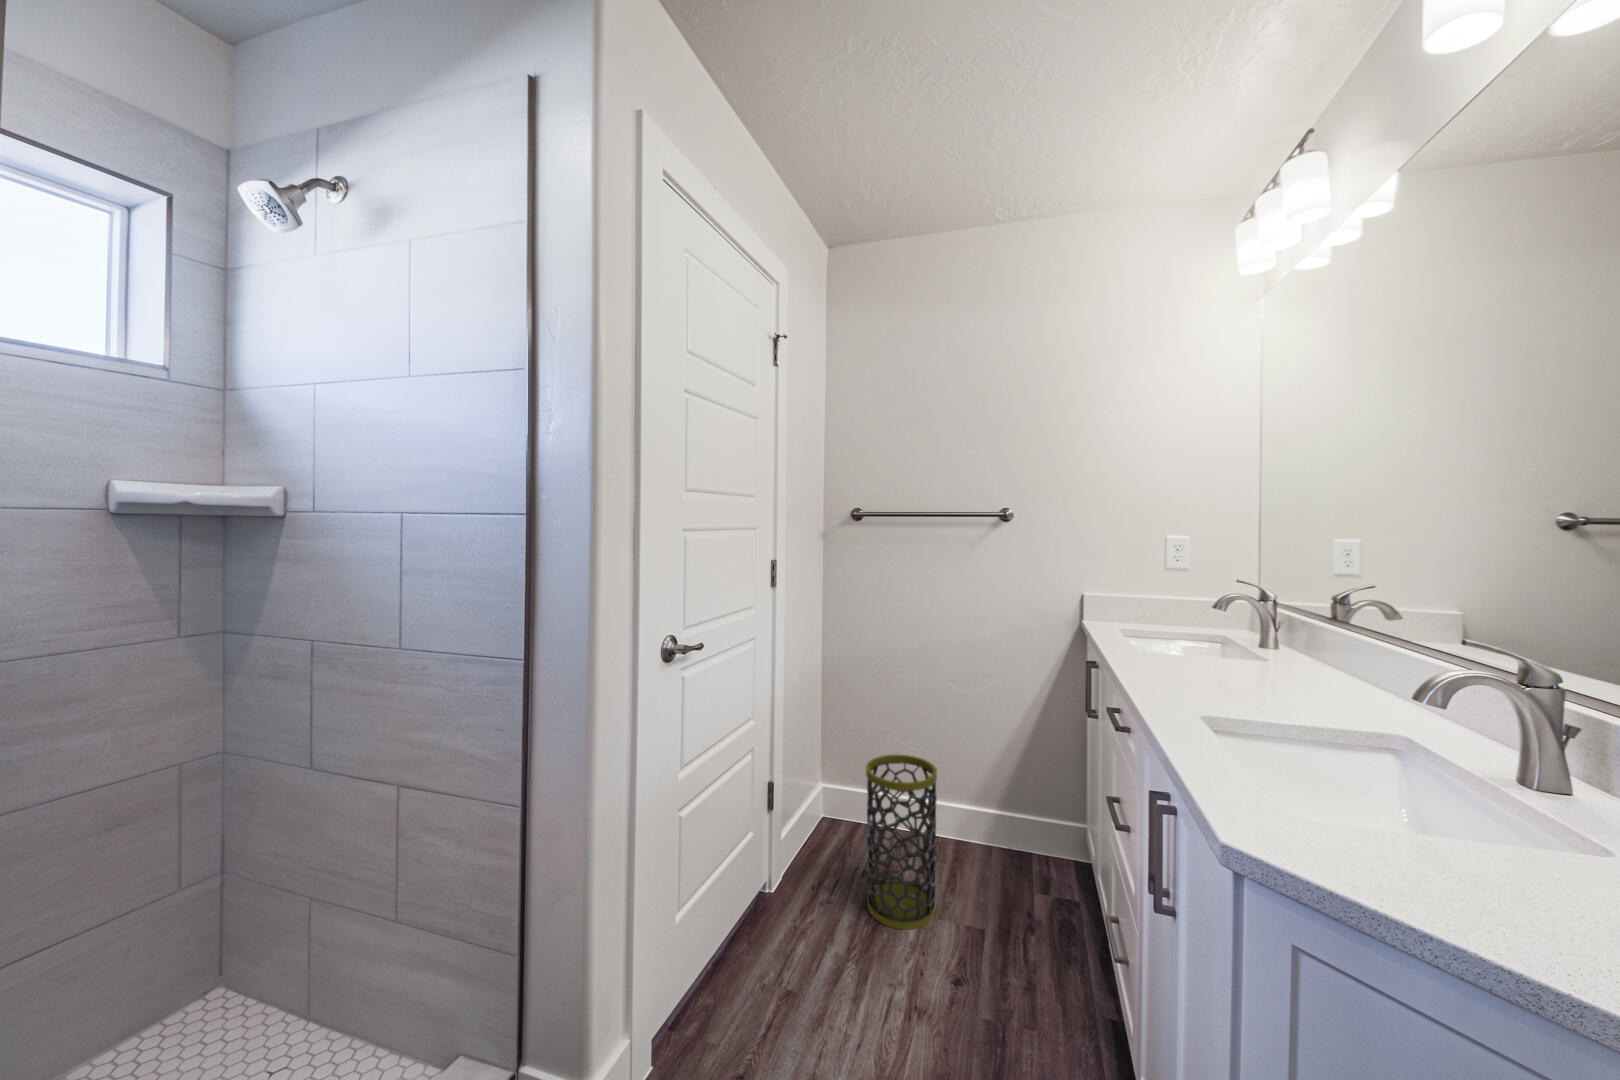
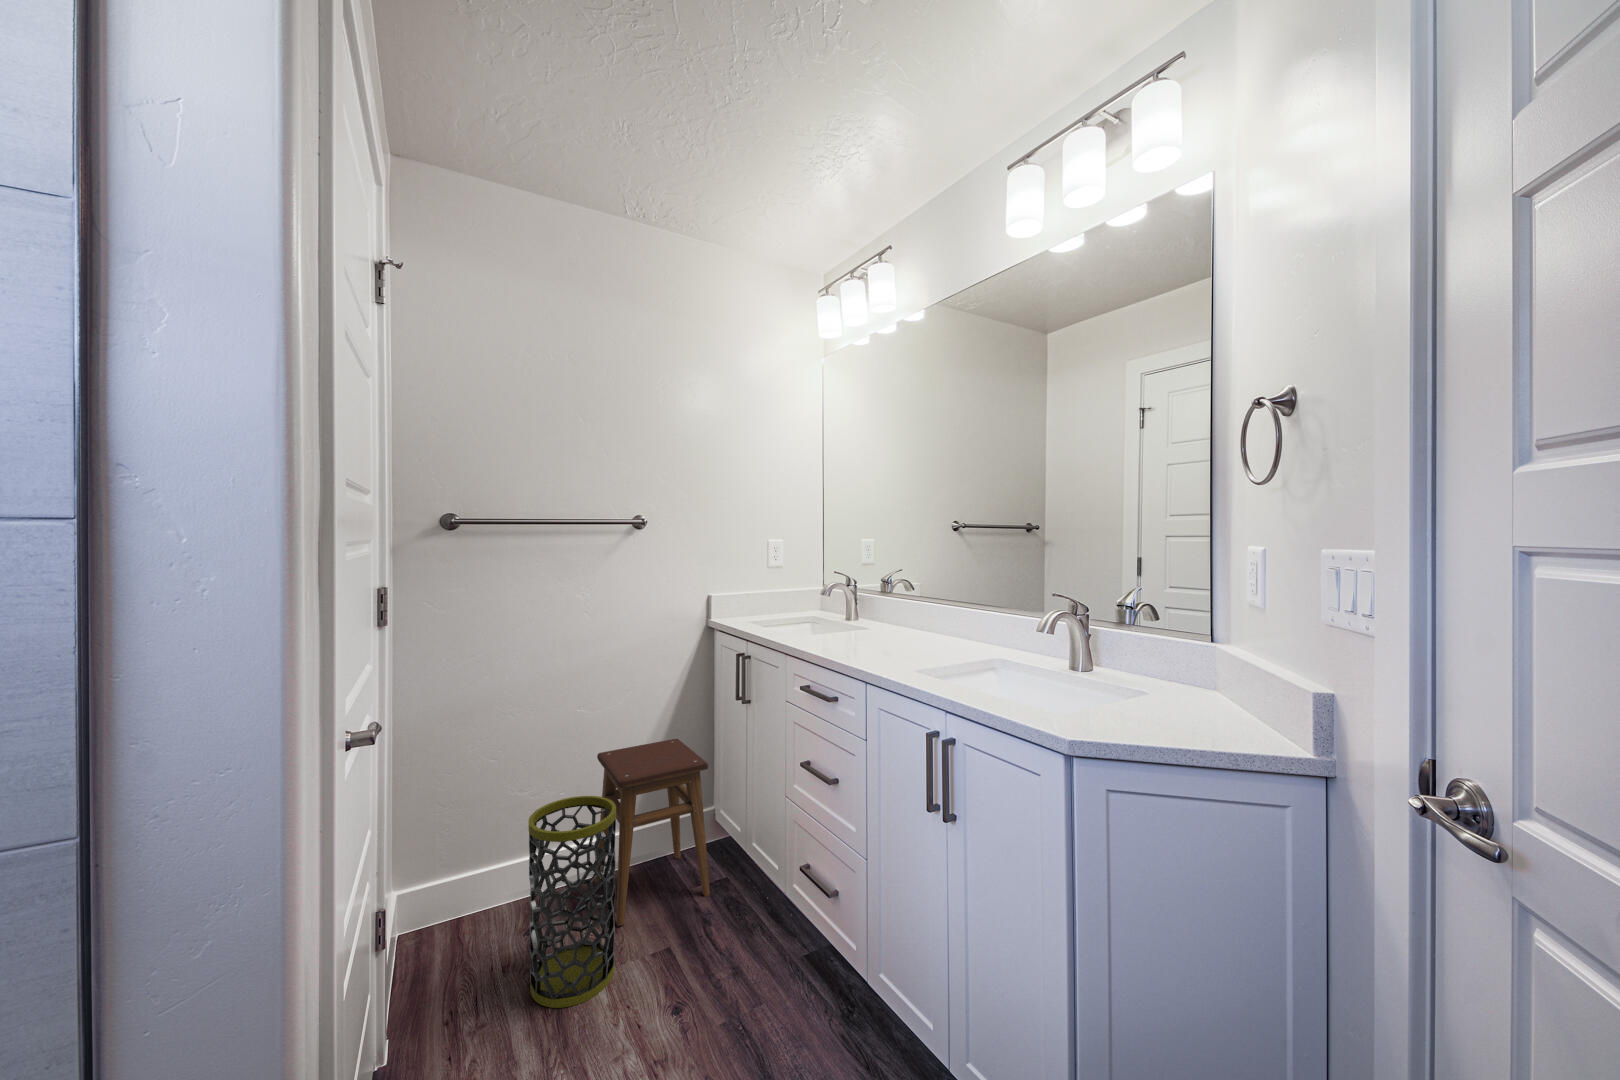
stool: none [955,728,1053,906] -> present [596,739,710,926]

